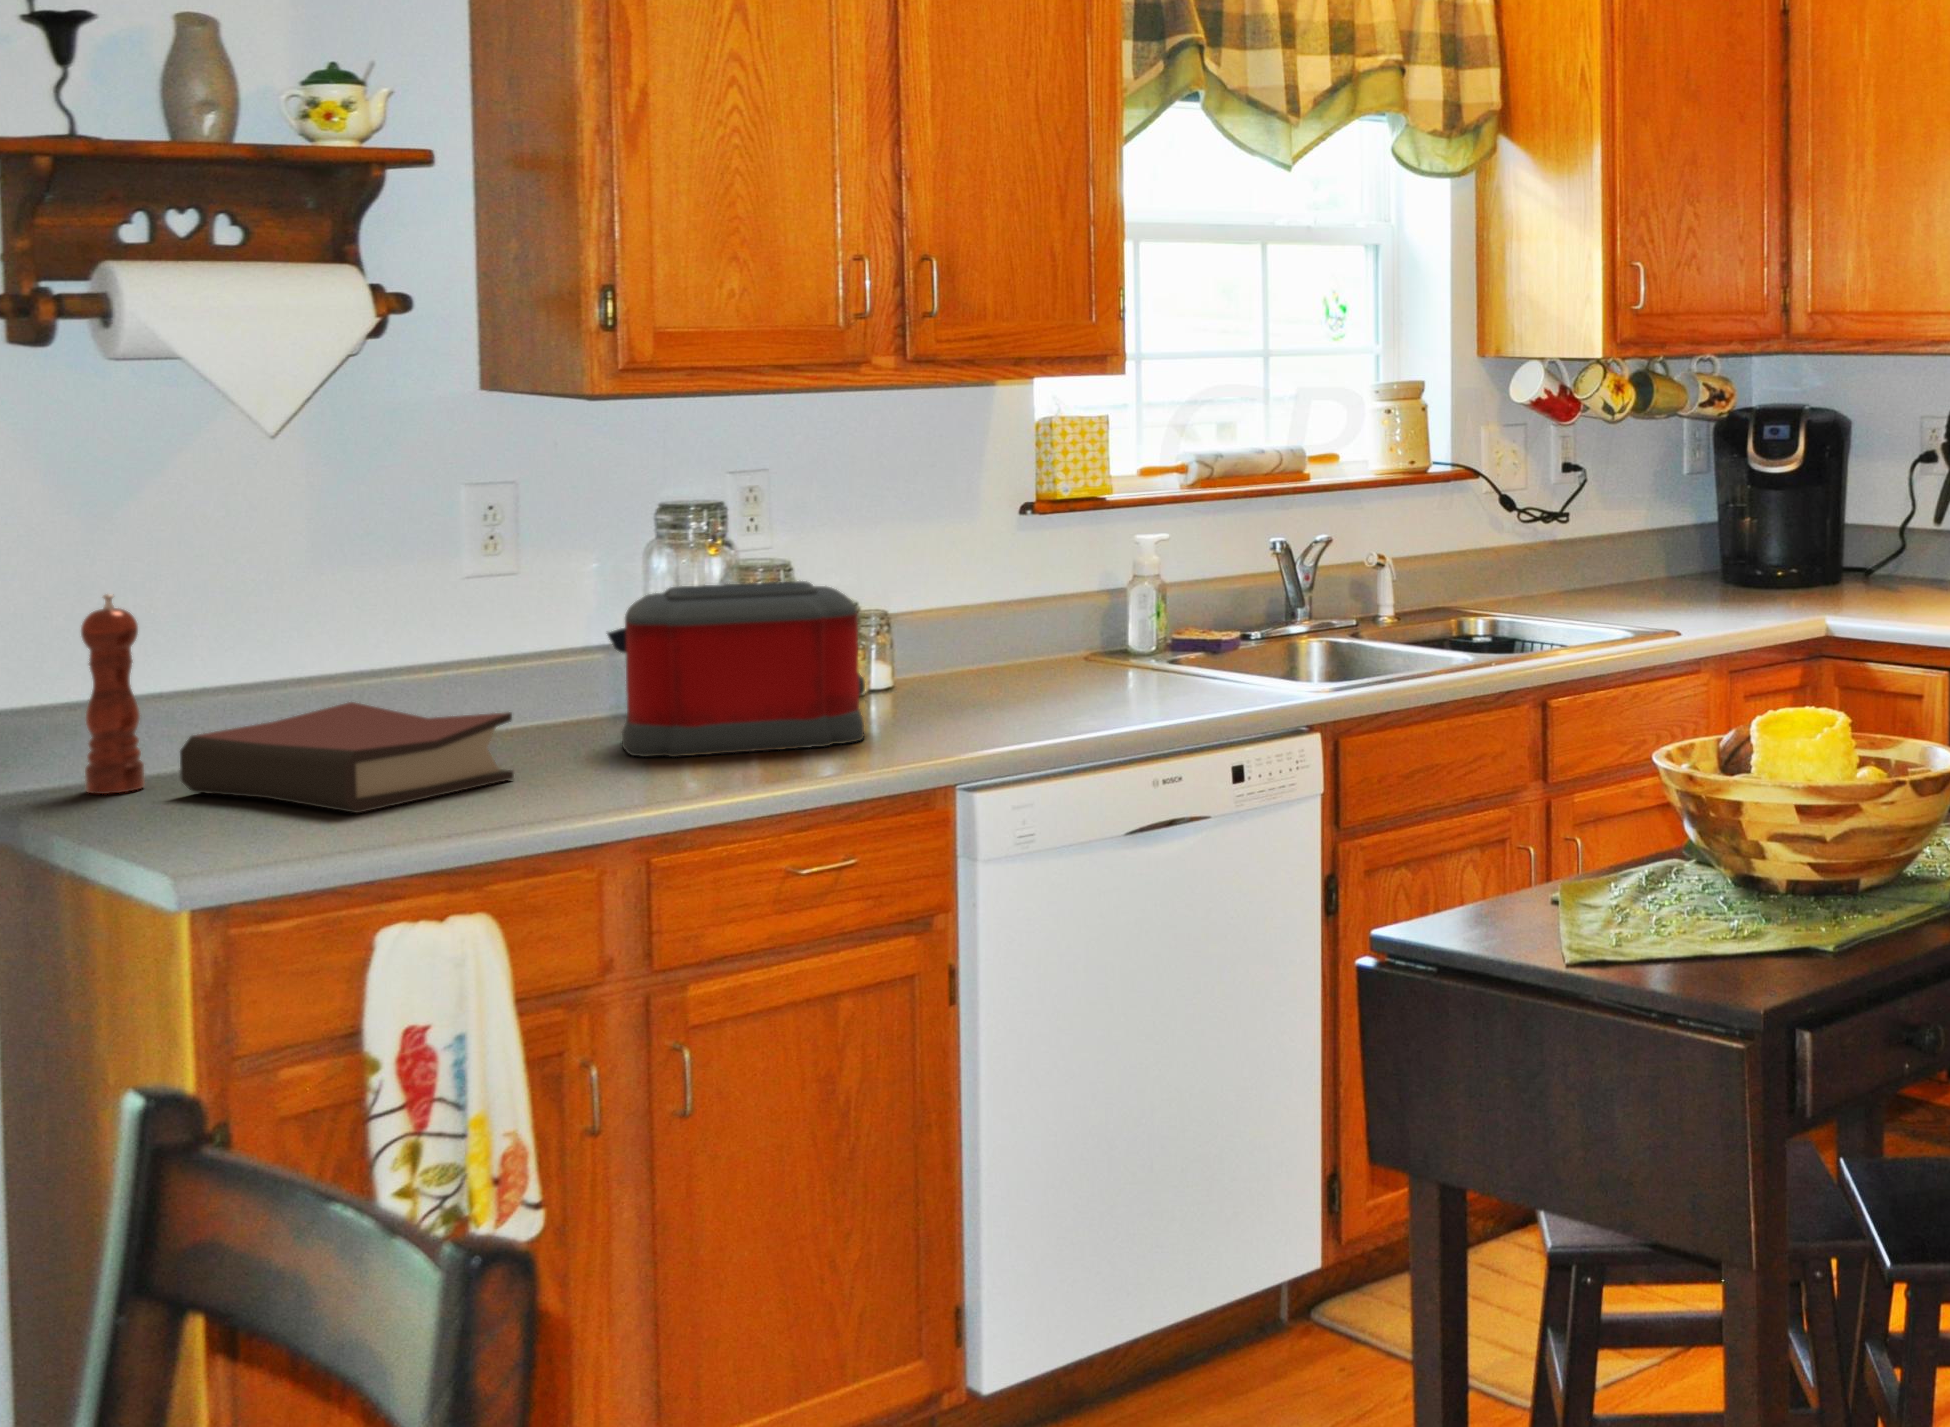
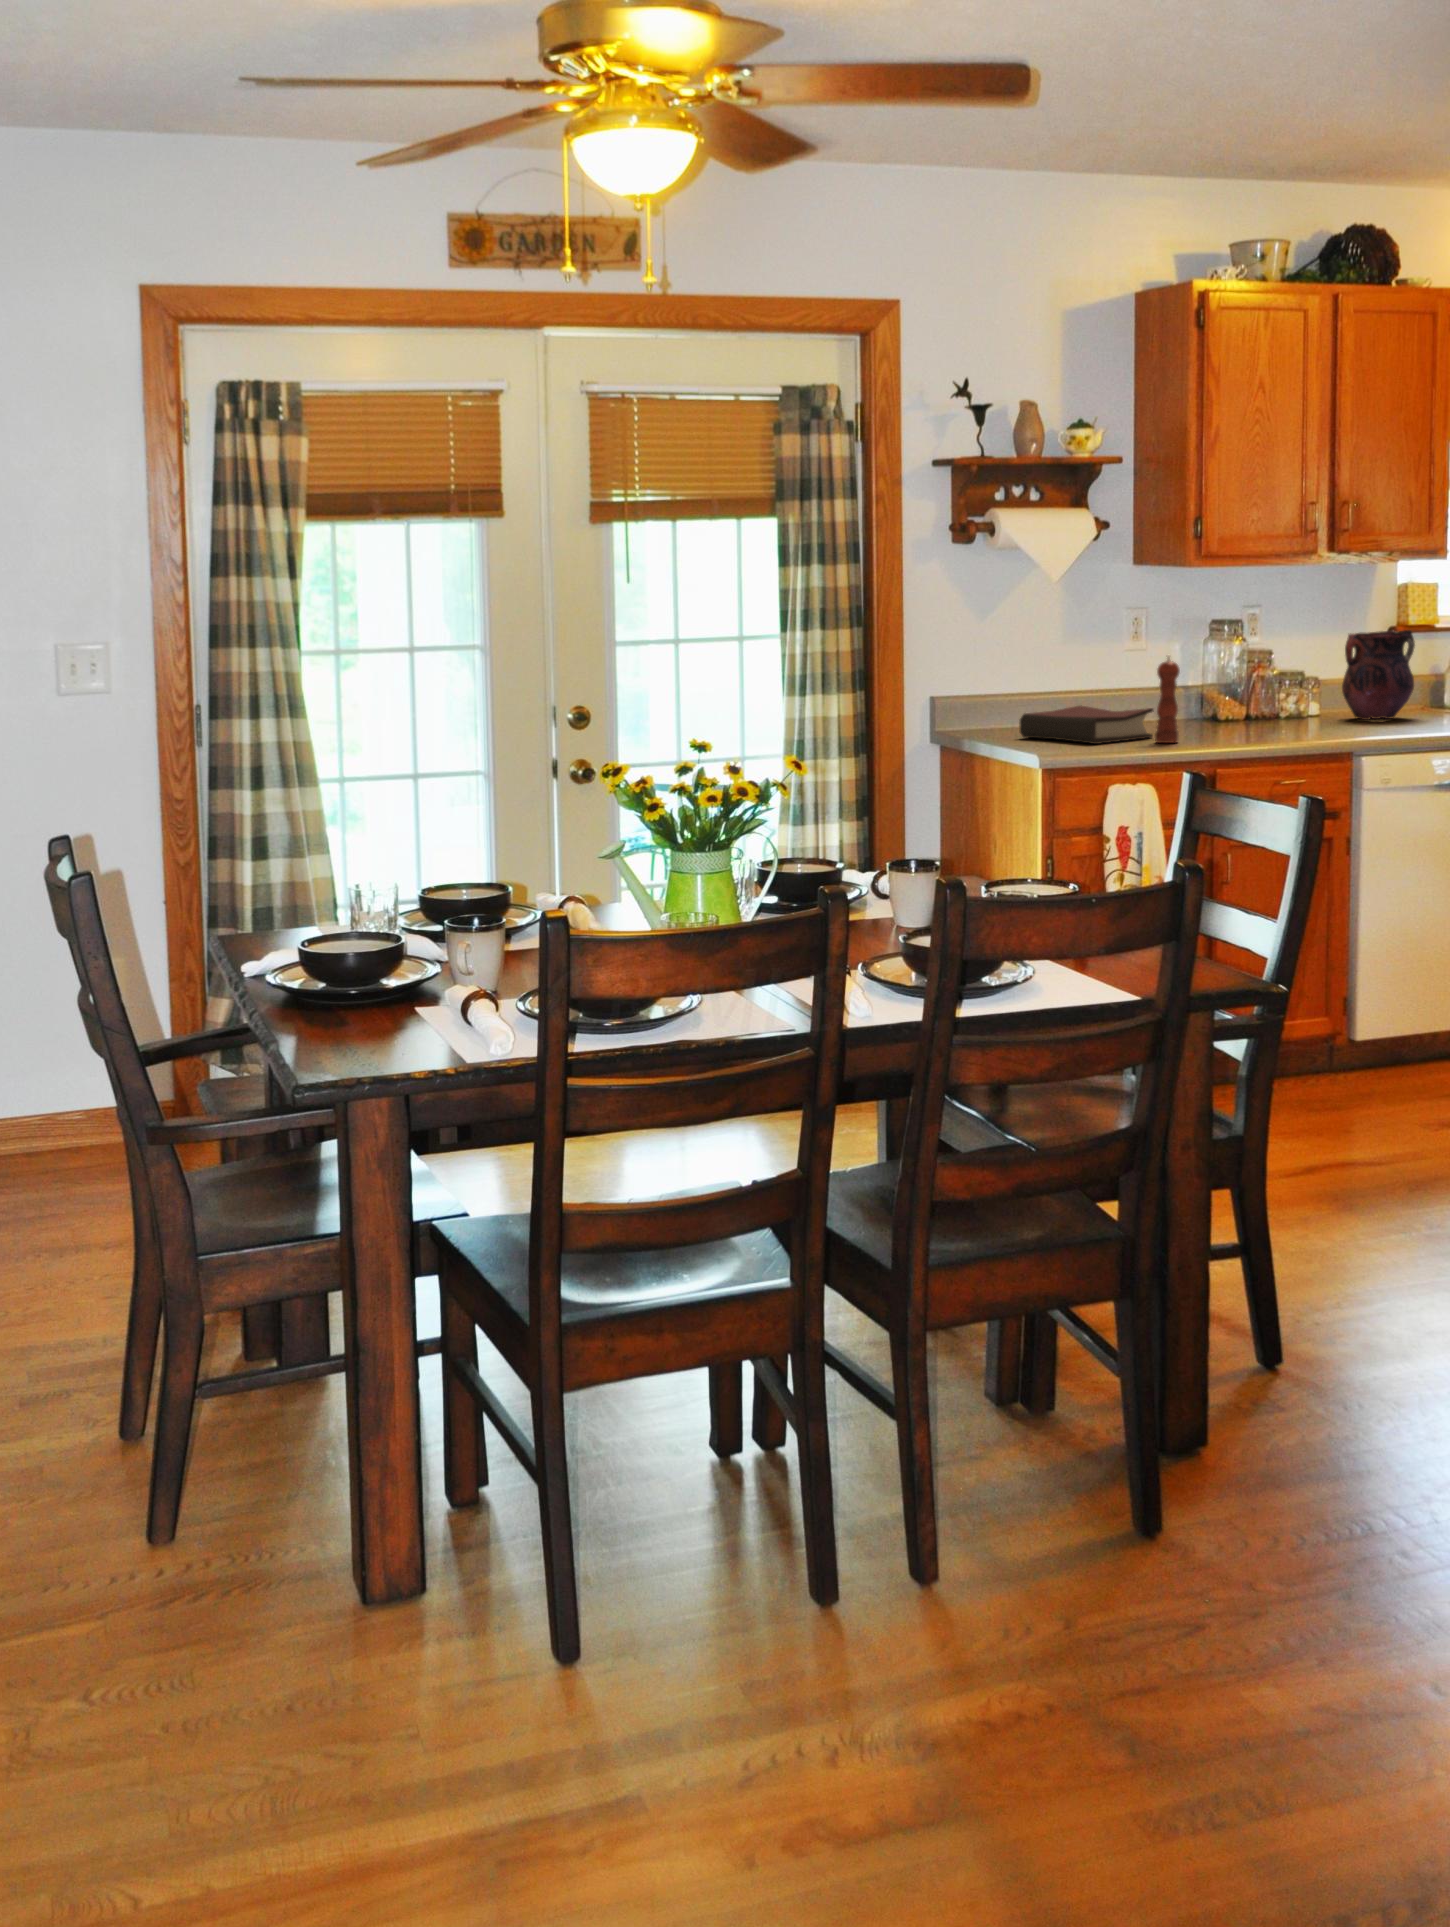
vase: none [935,518,1073,697] -> present [1342,630,1415,720]
toaster: present [607,581,865,757] -> none [1190,656,1308,733]
pepper mill: present [81,594,145,794] -> present [1155,655,1180,743]

